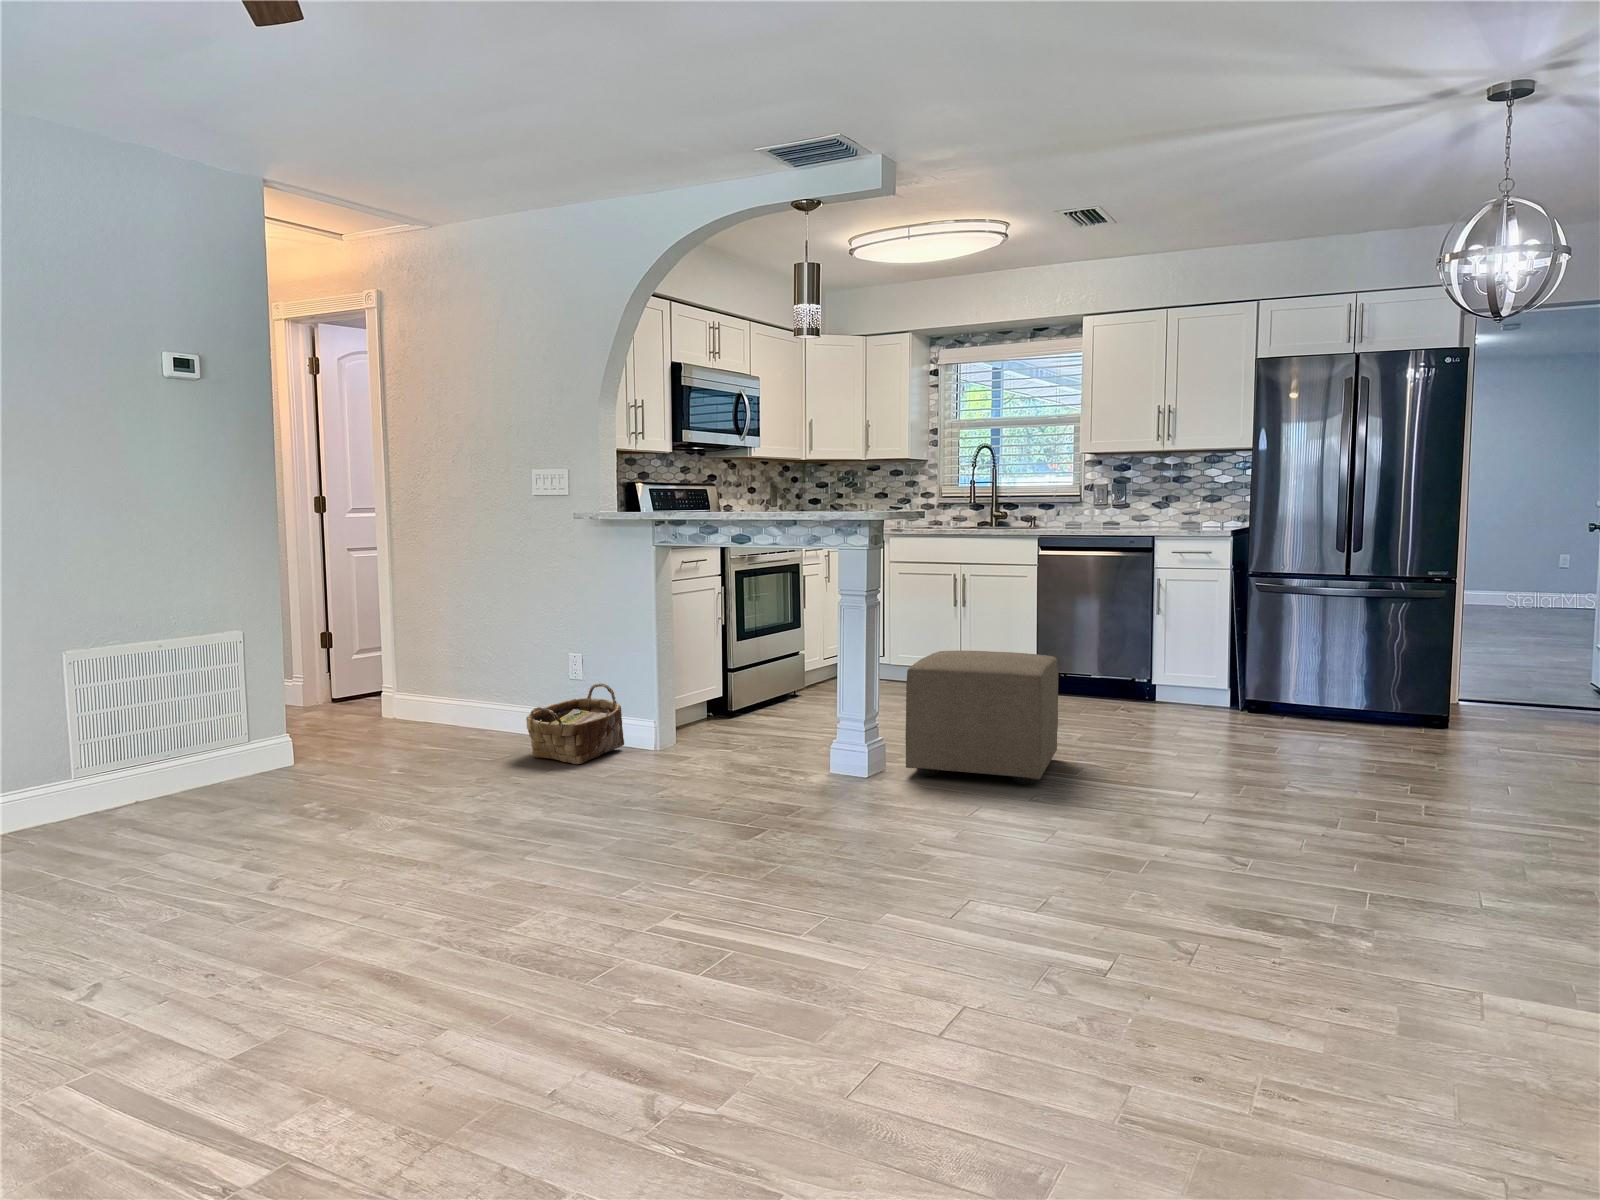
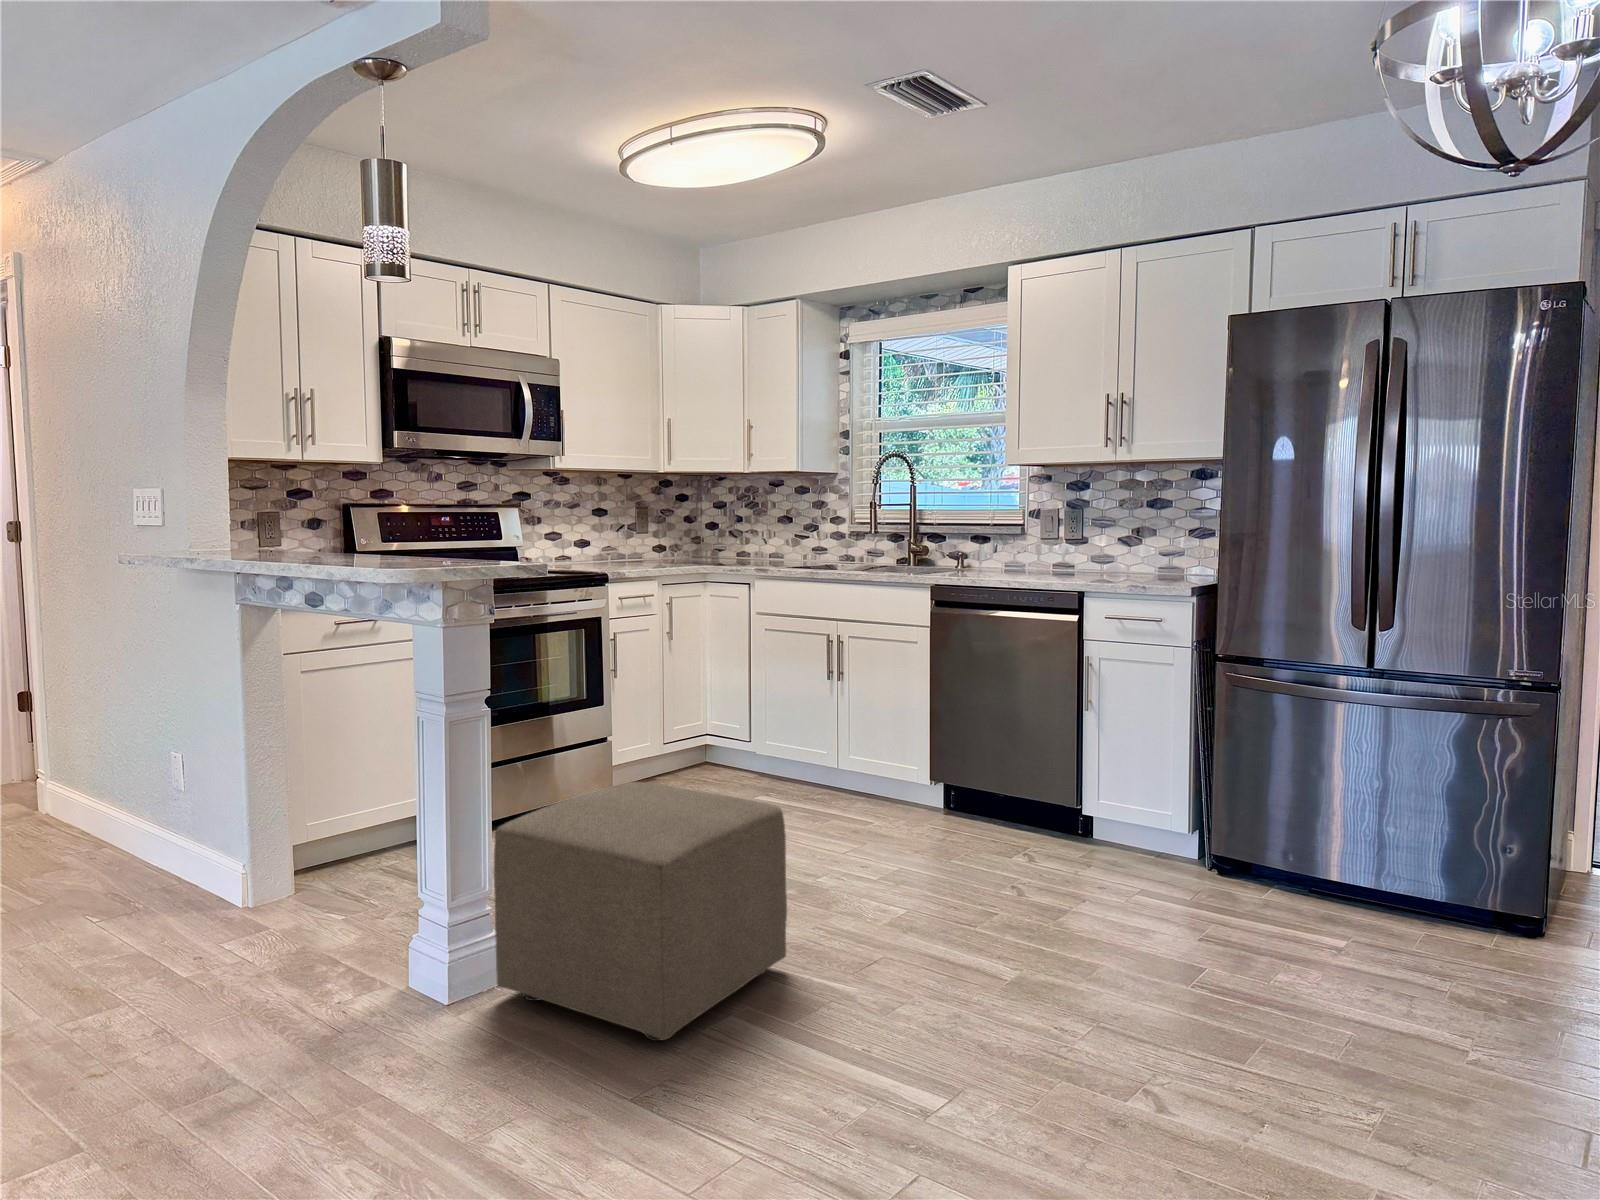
woven basket: present [526,683,624,764] -> none [46,798,212,925]

